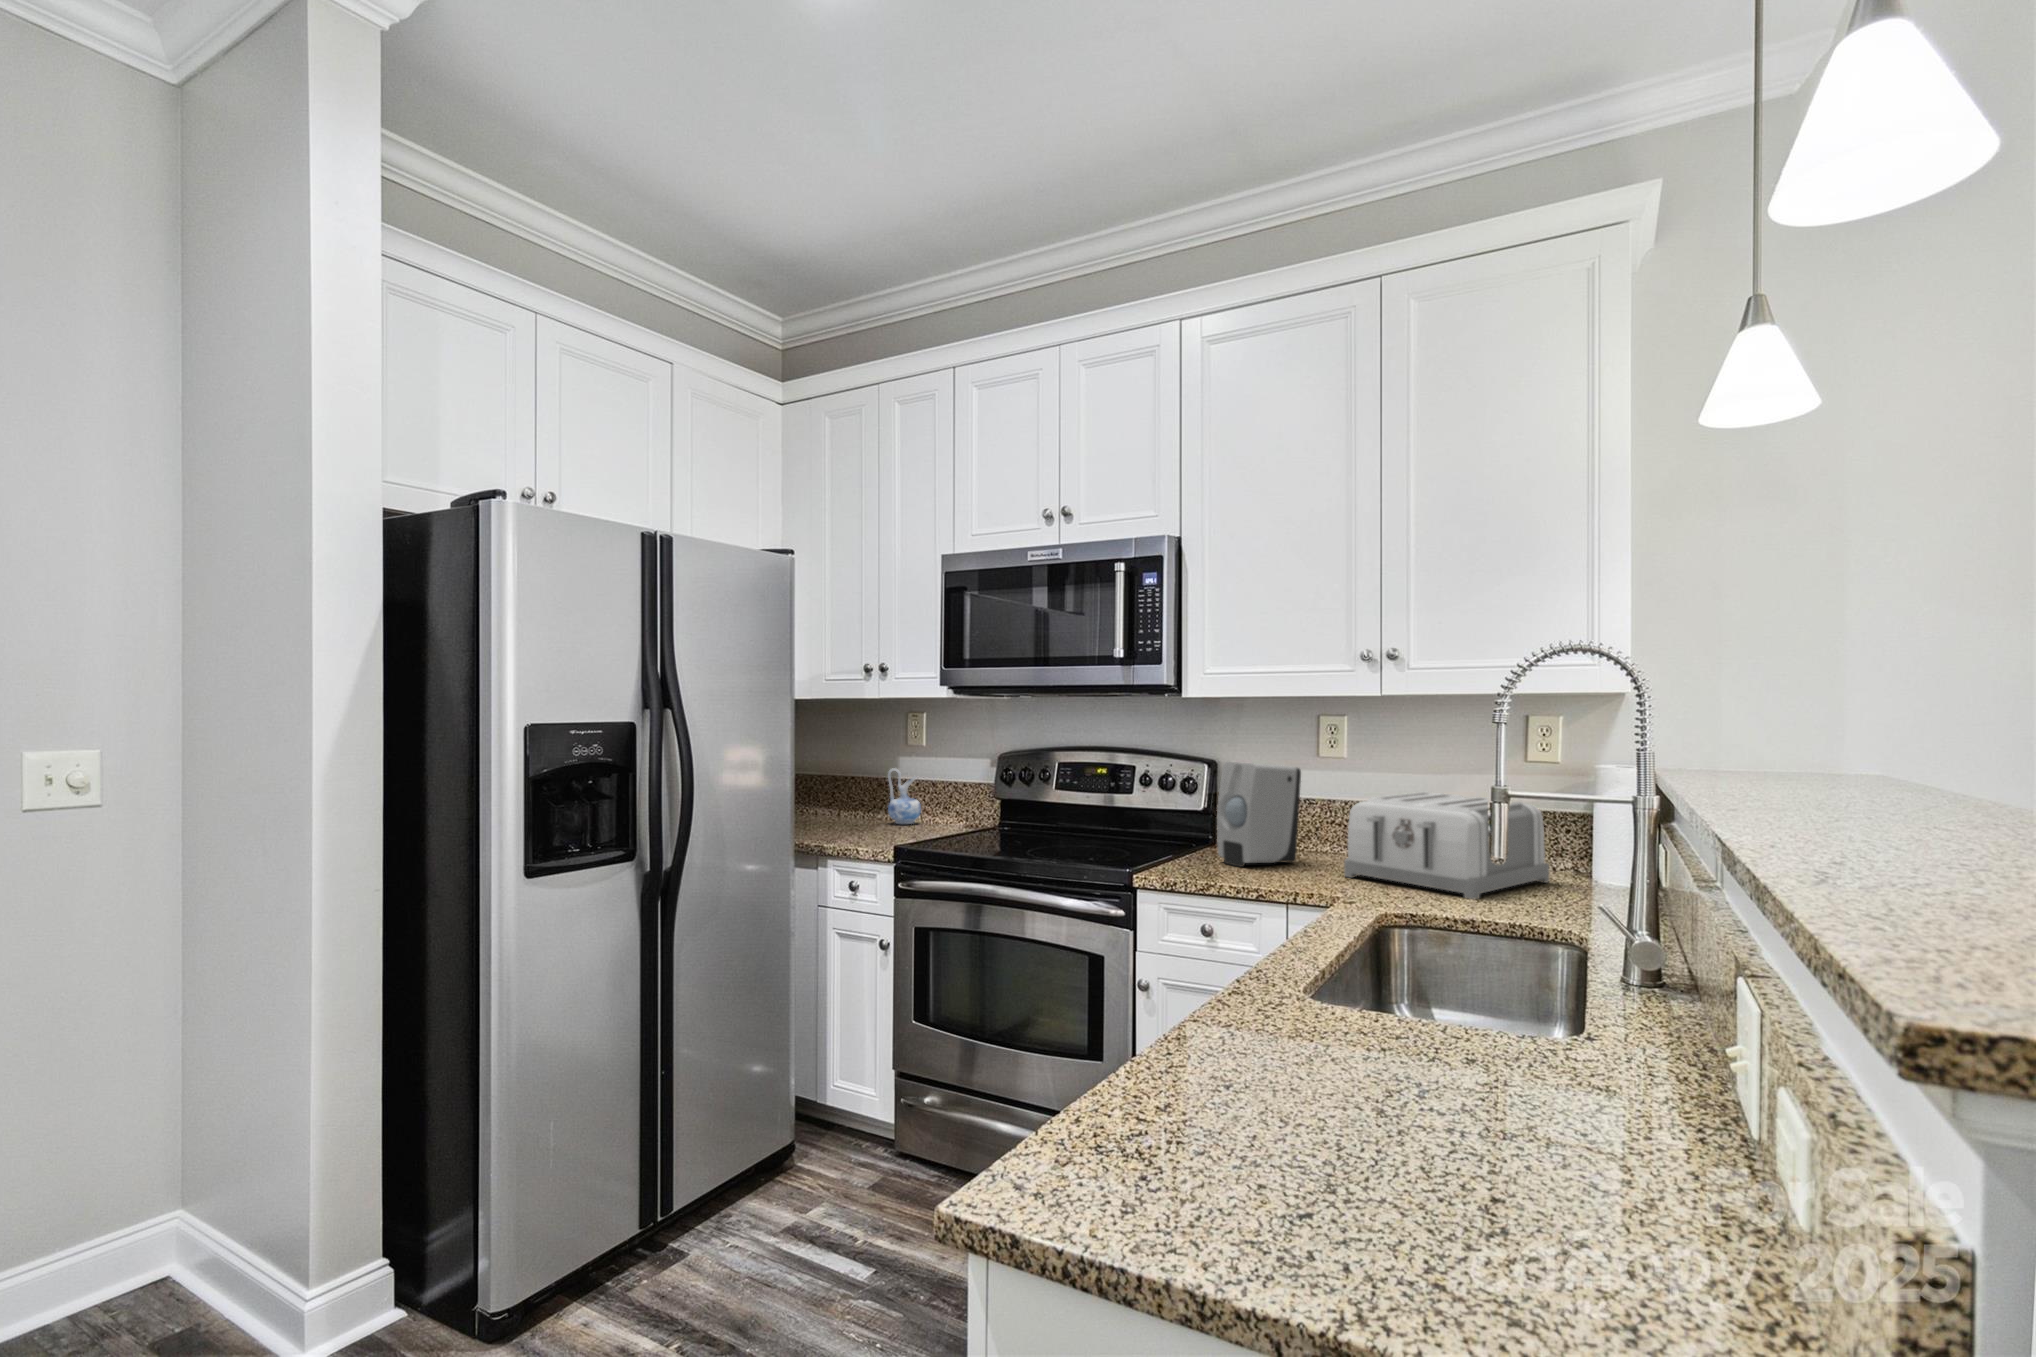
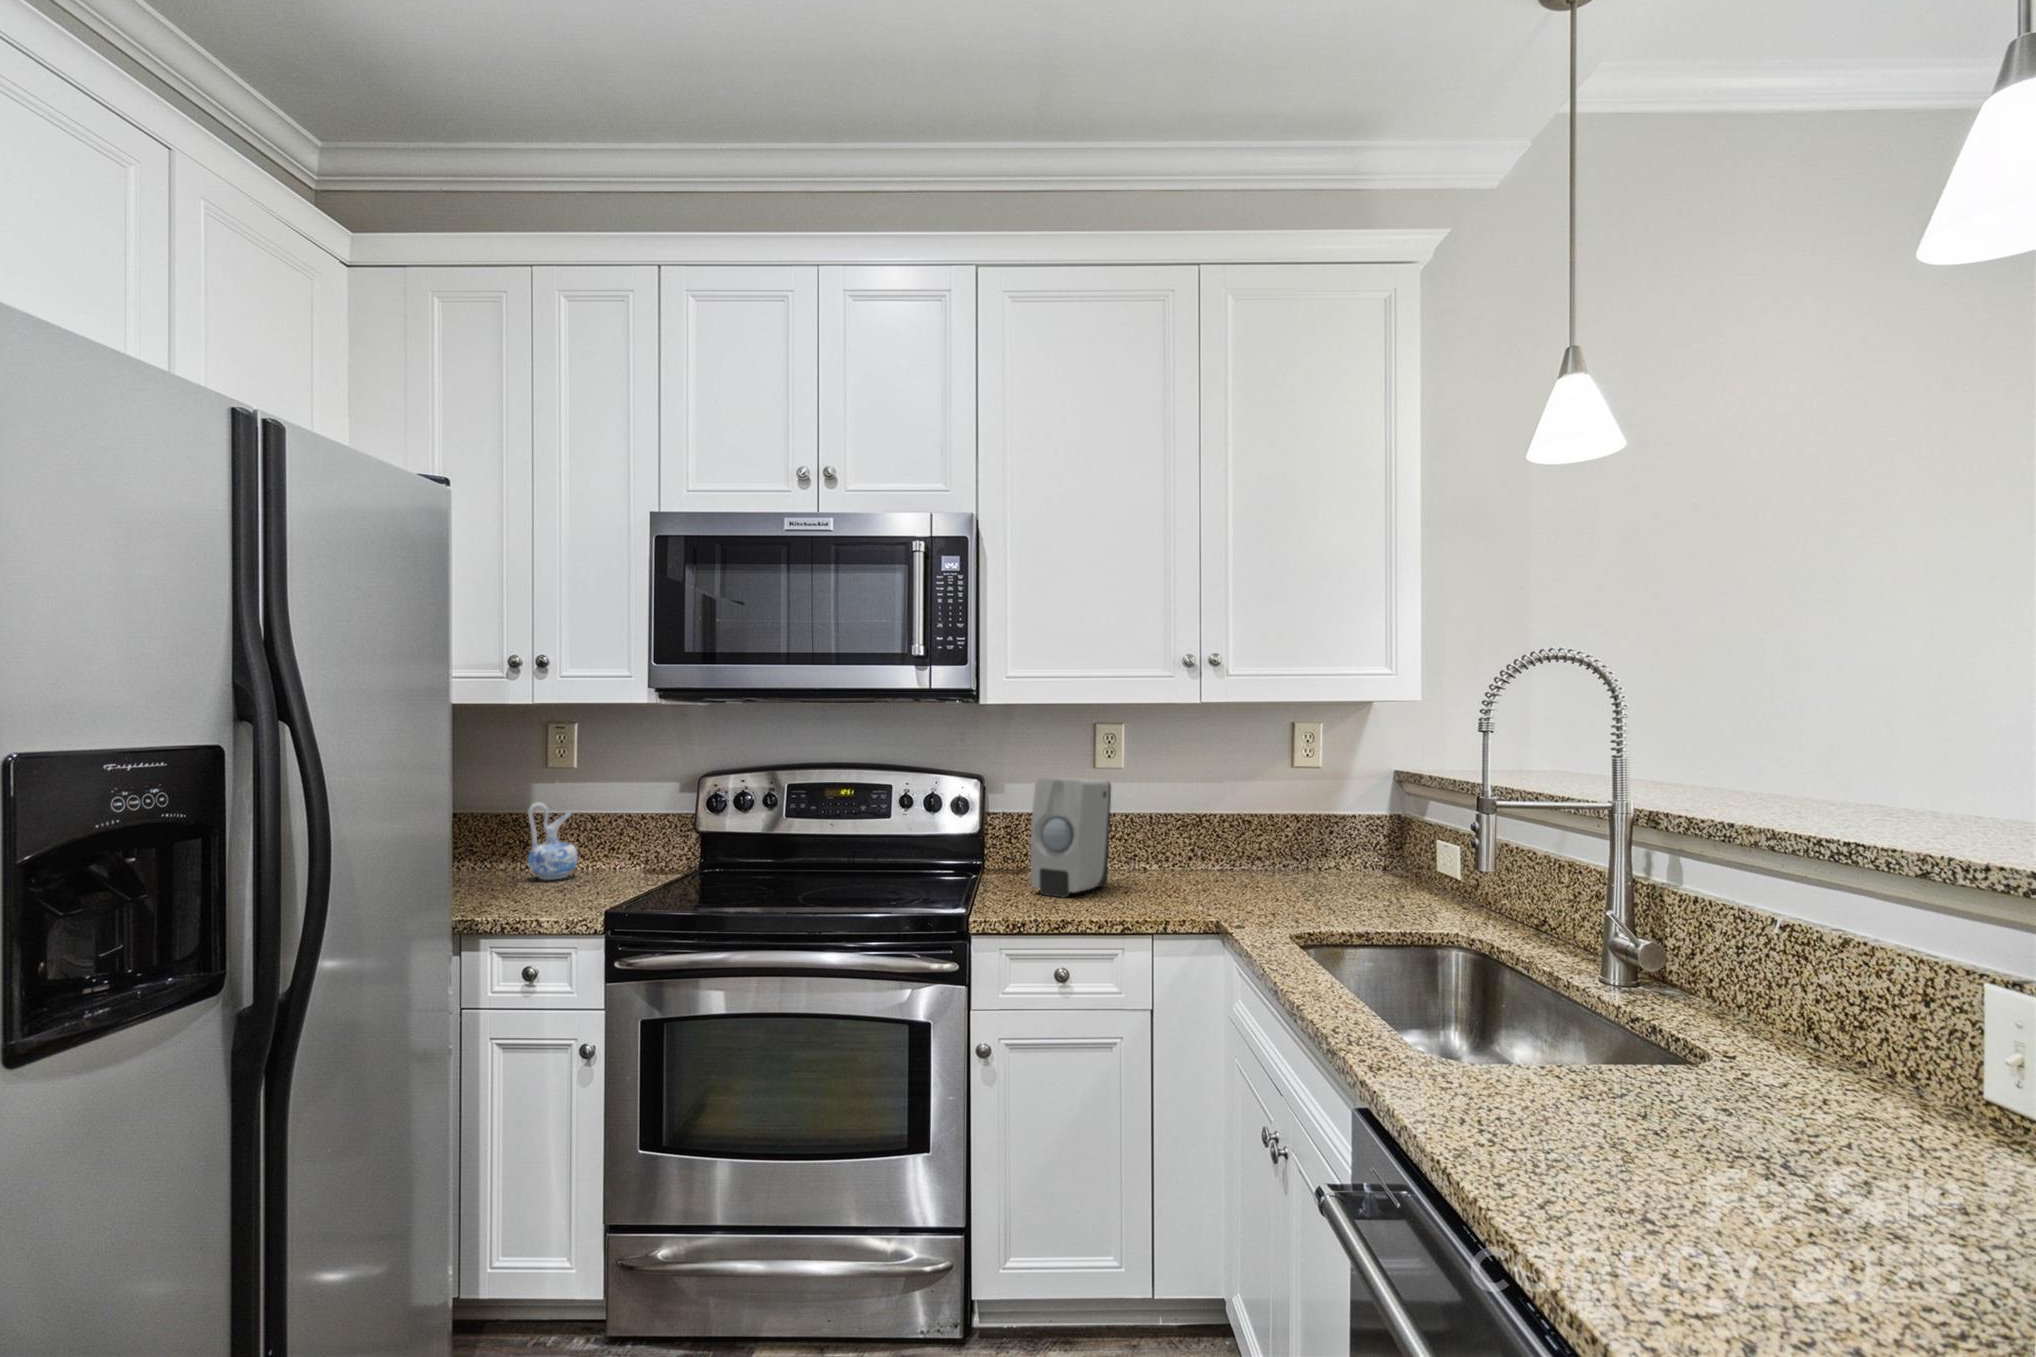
toaster: present [1344,792,1549,899] -> none [1179,800,1344,910]

